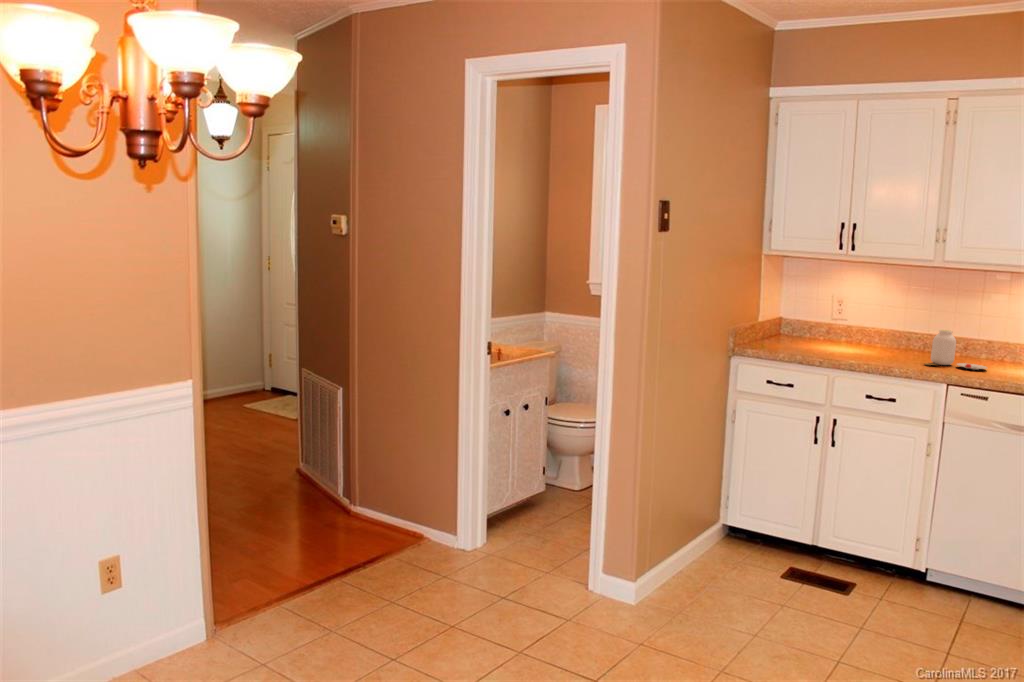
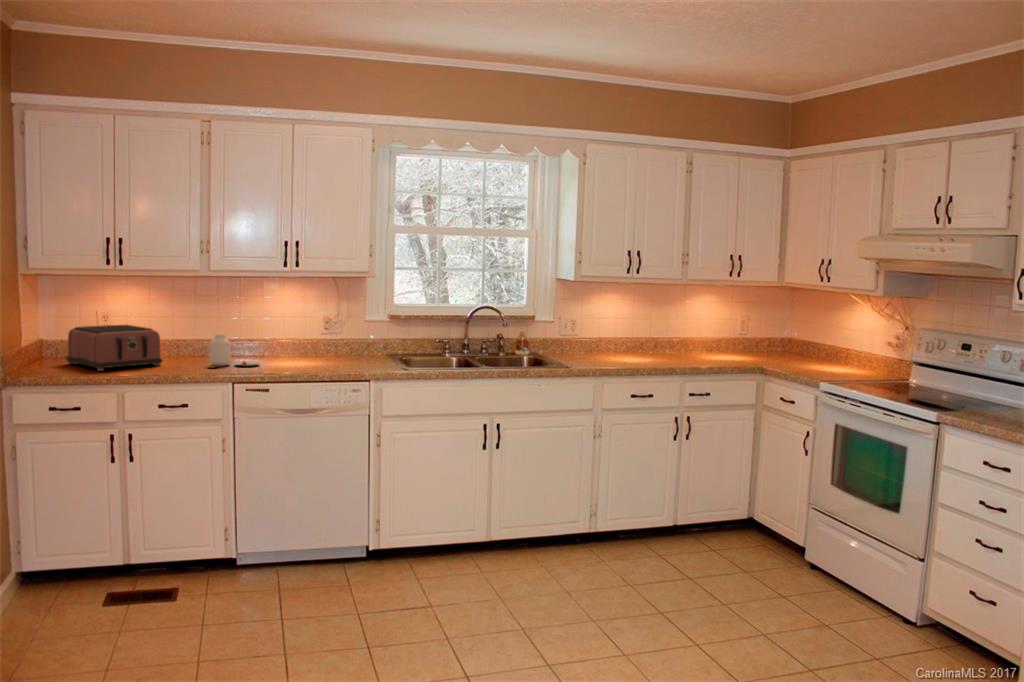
toaster: none [795,308,882,356] -> present [66,325,163,371]

